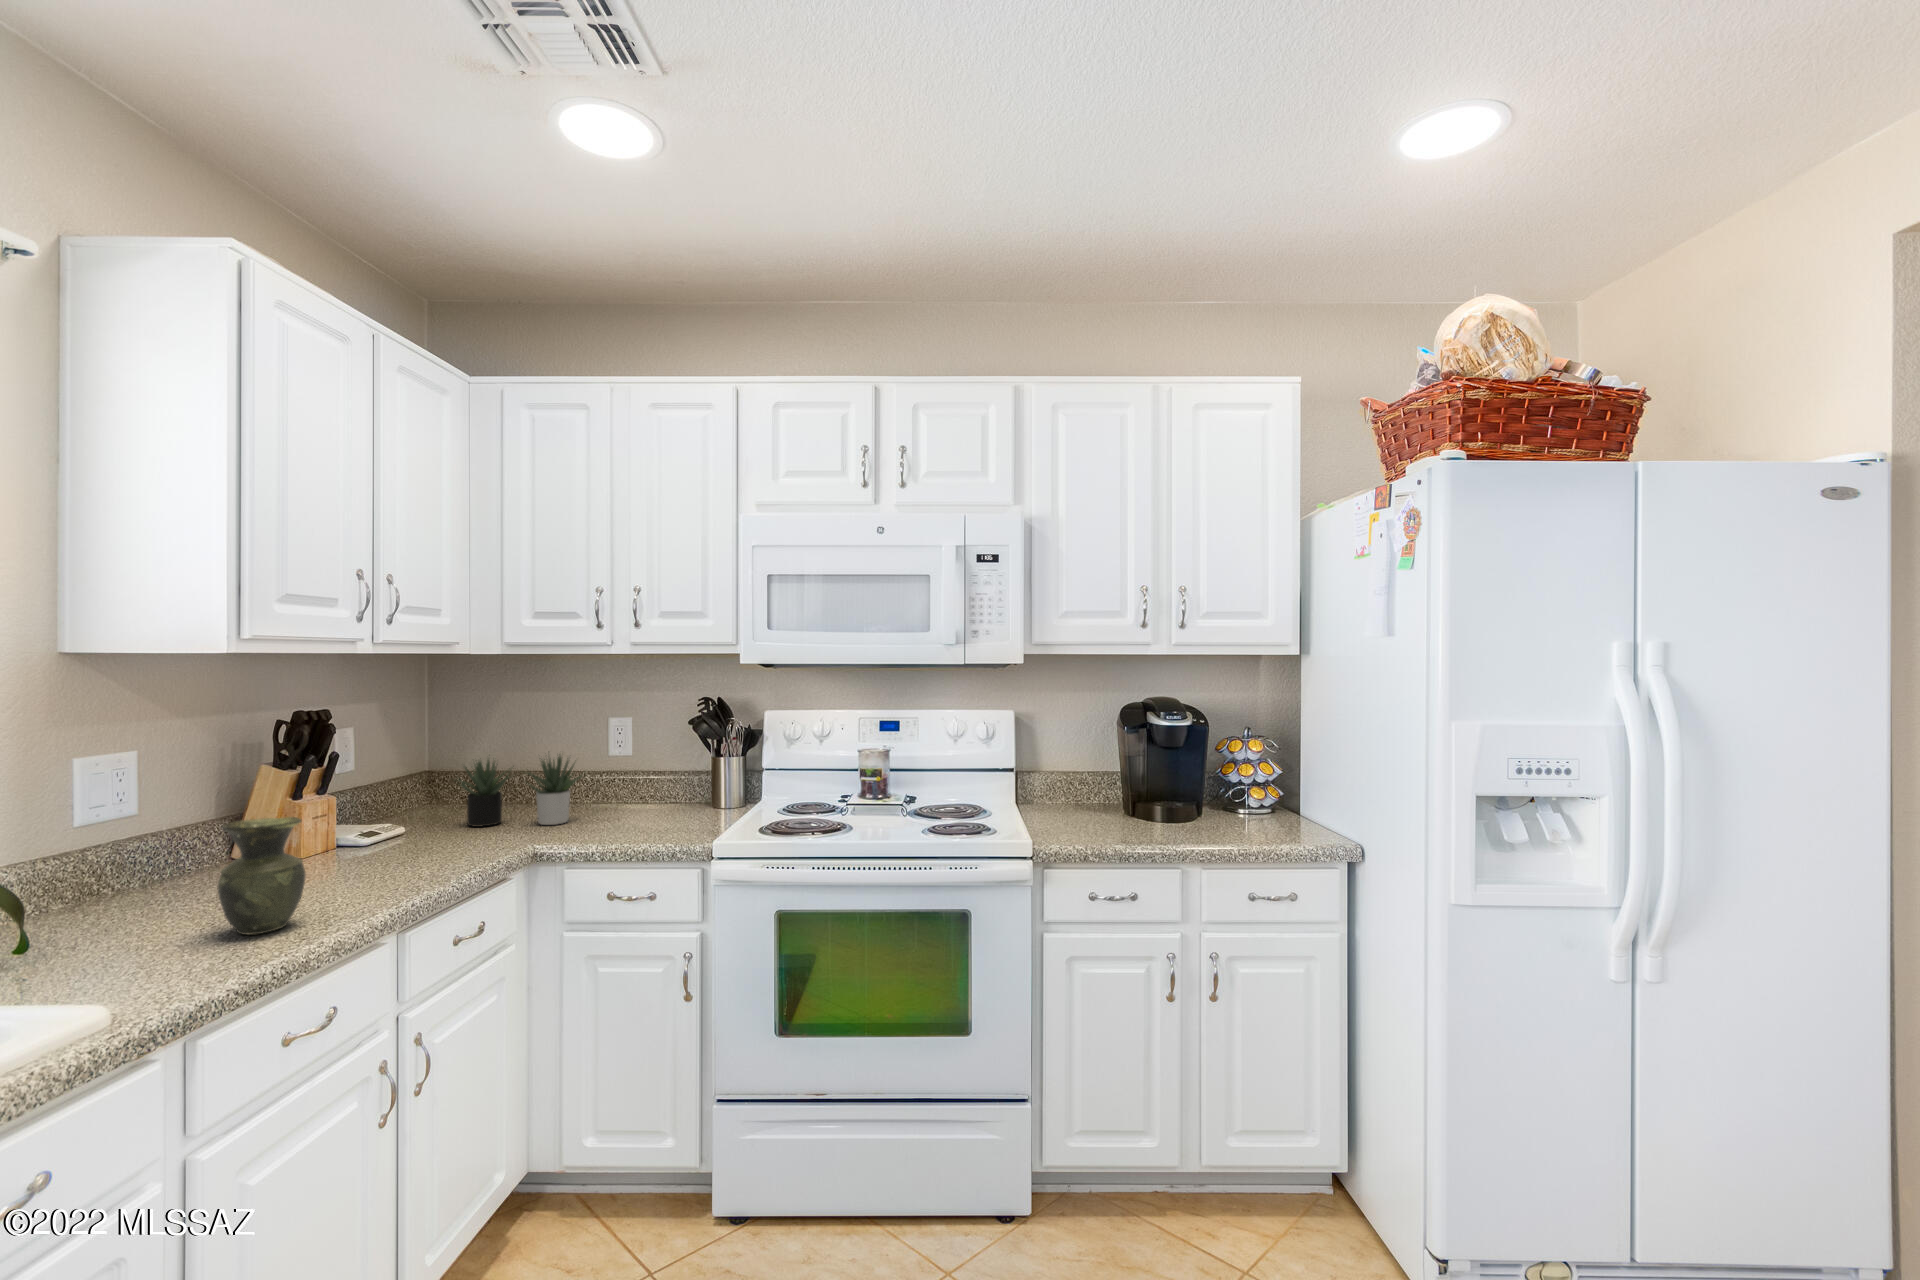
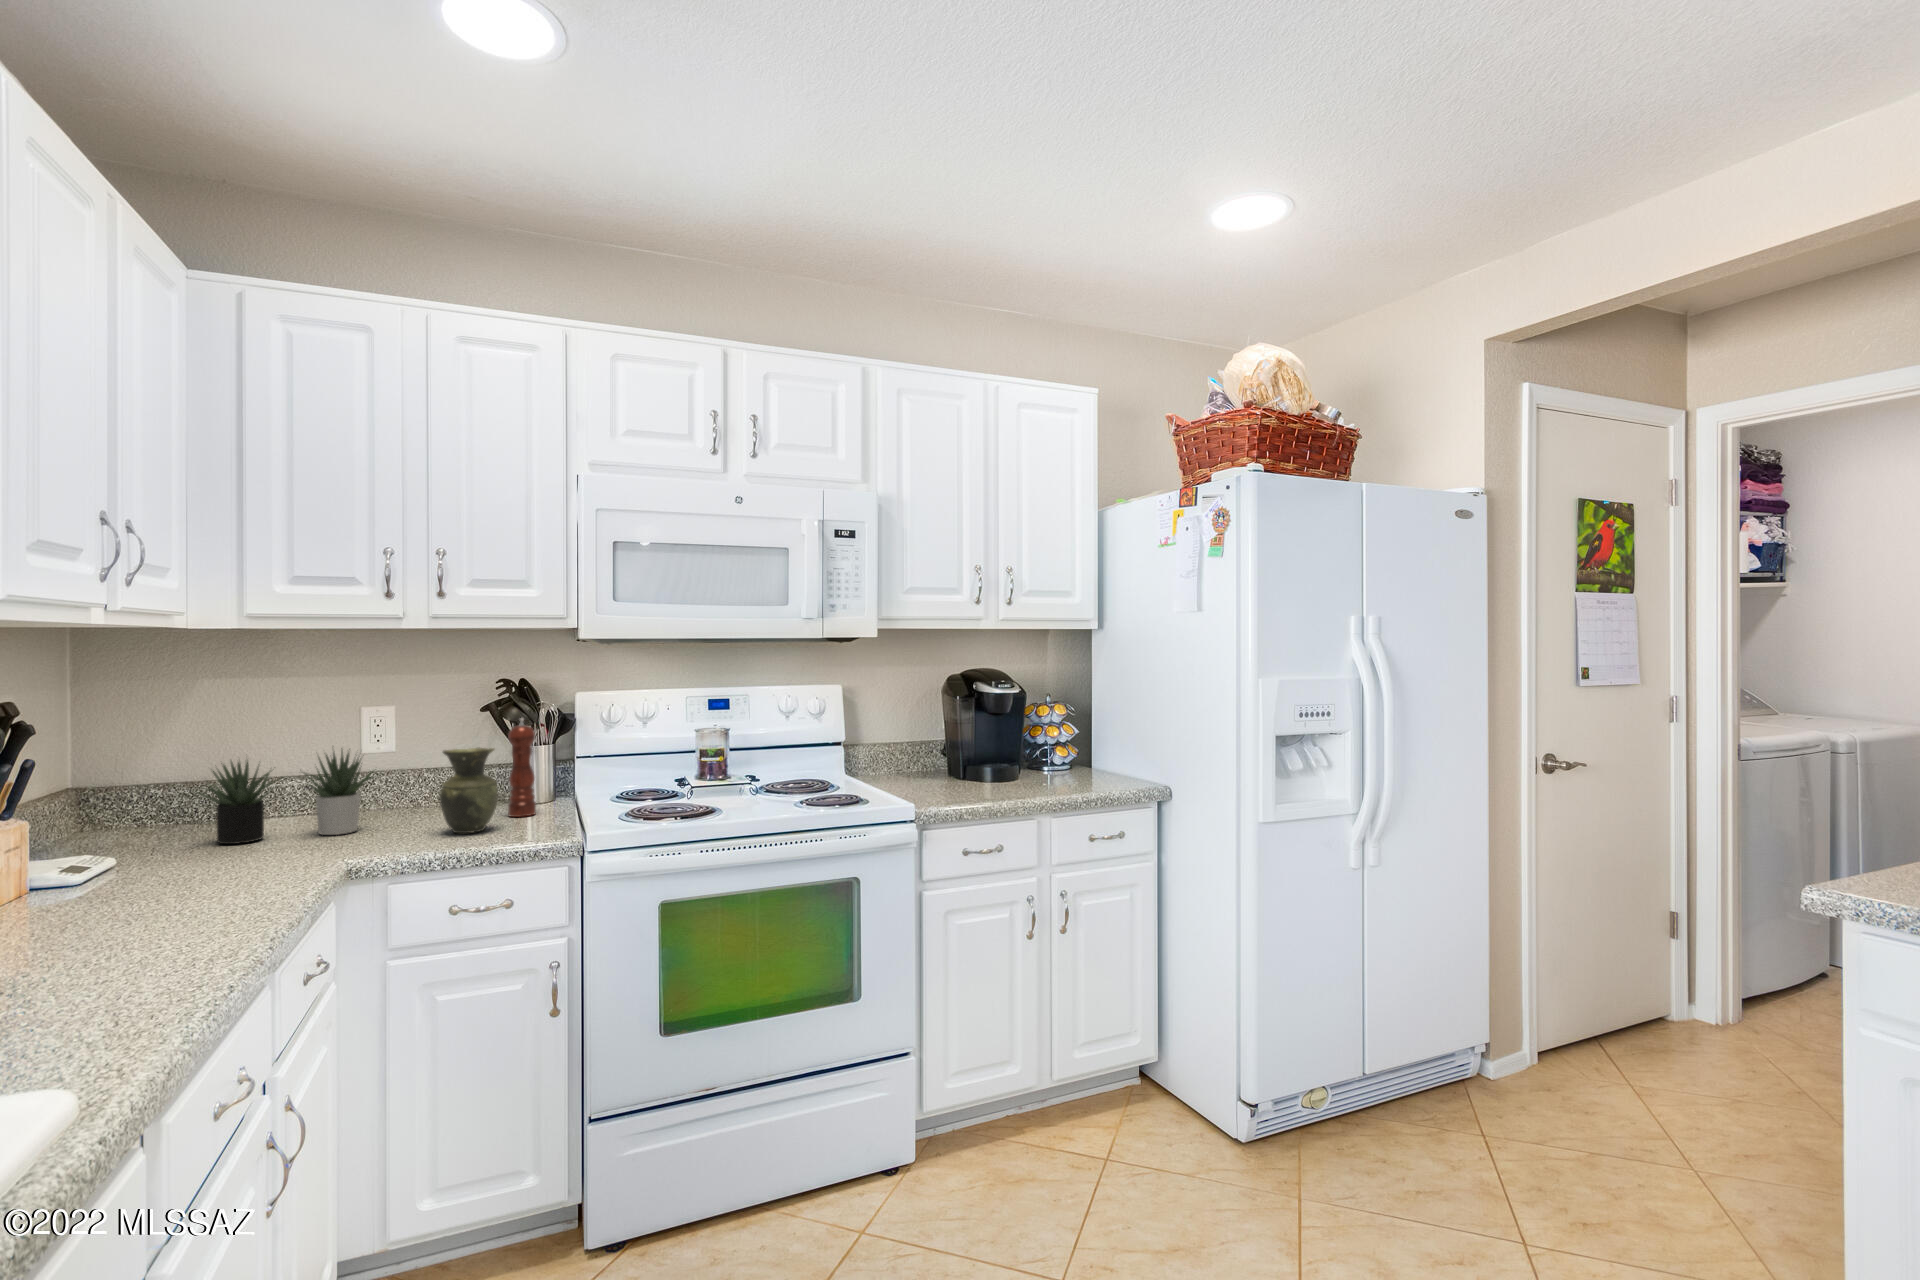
pepper mill: none [685,733,709,821] -> present [508,718,536,817]
vase: present [218,817,306,935] -> present [439,748,498,833]

